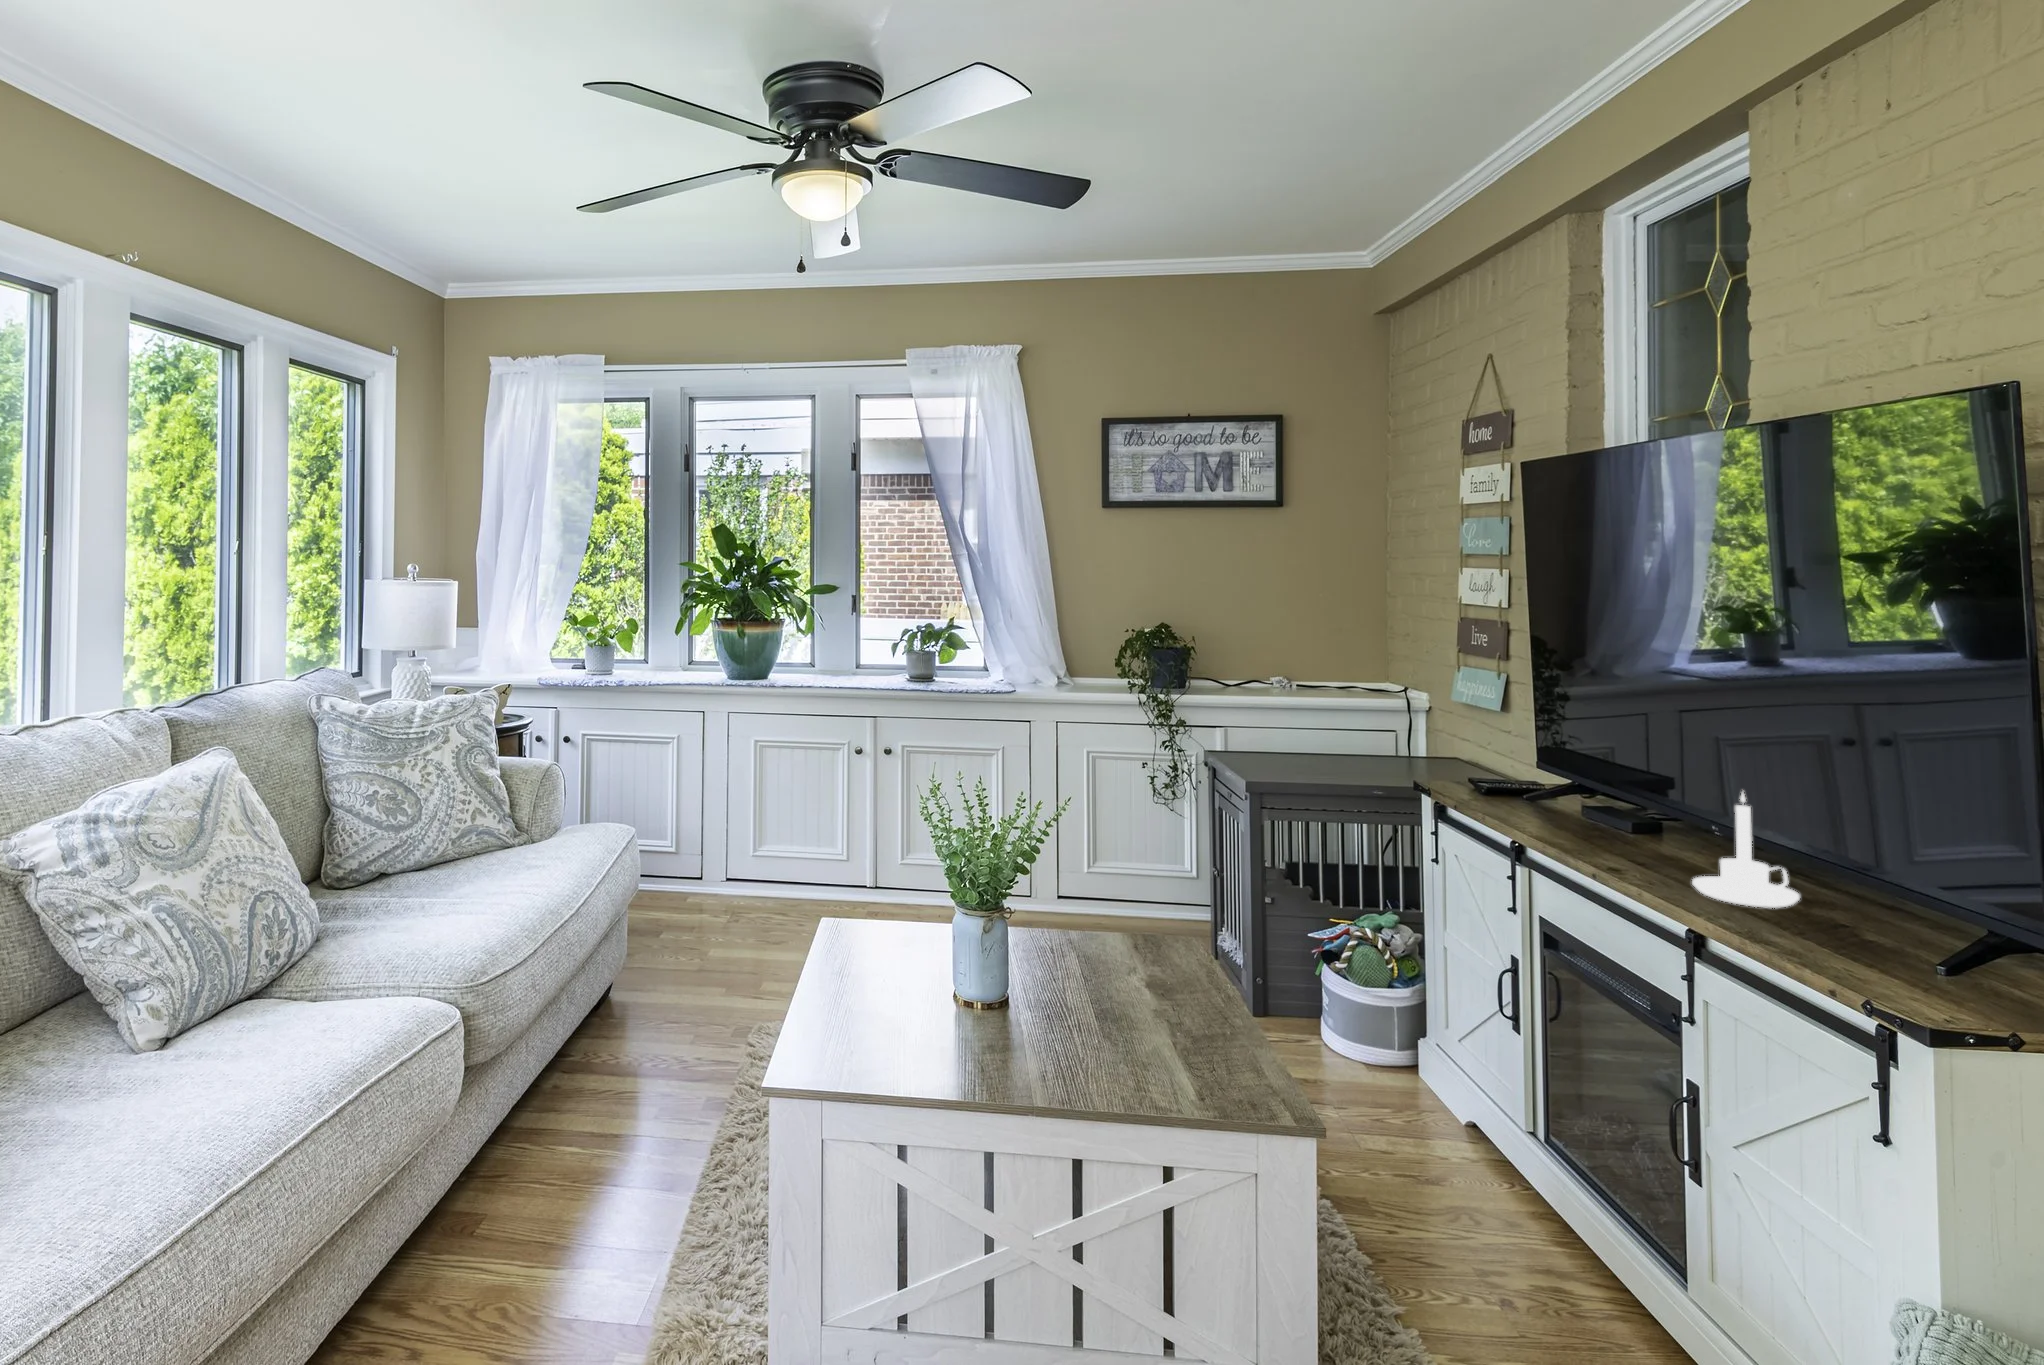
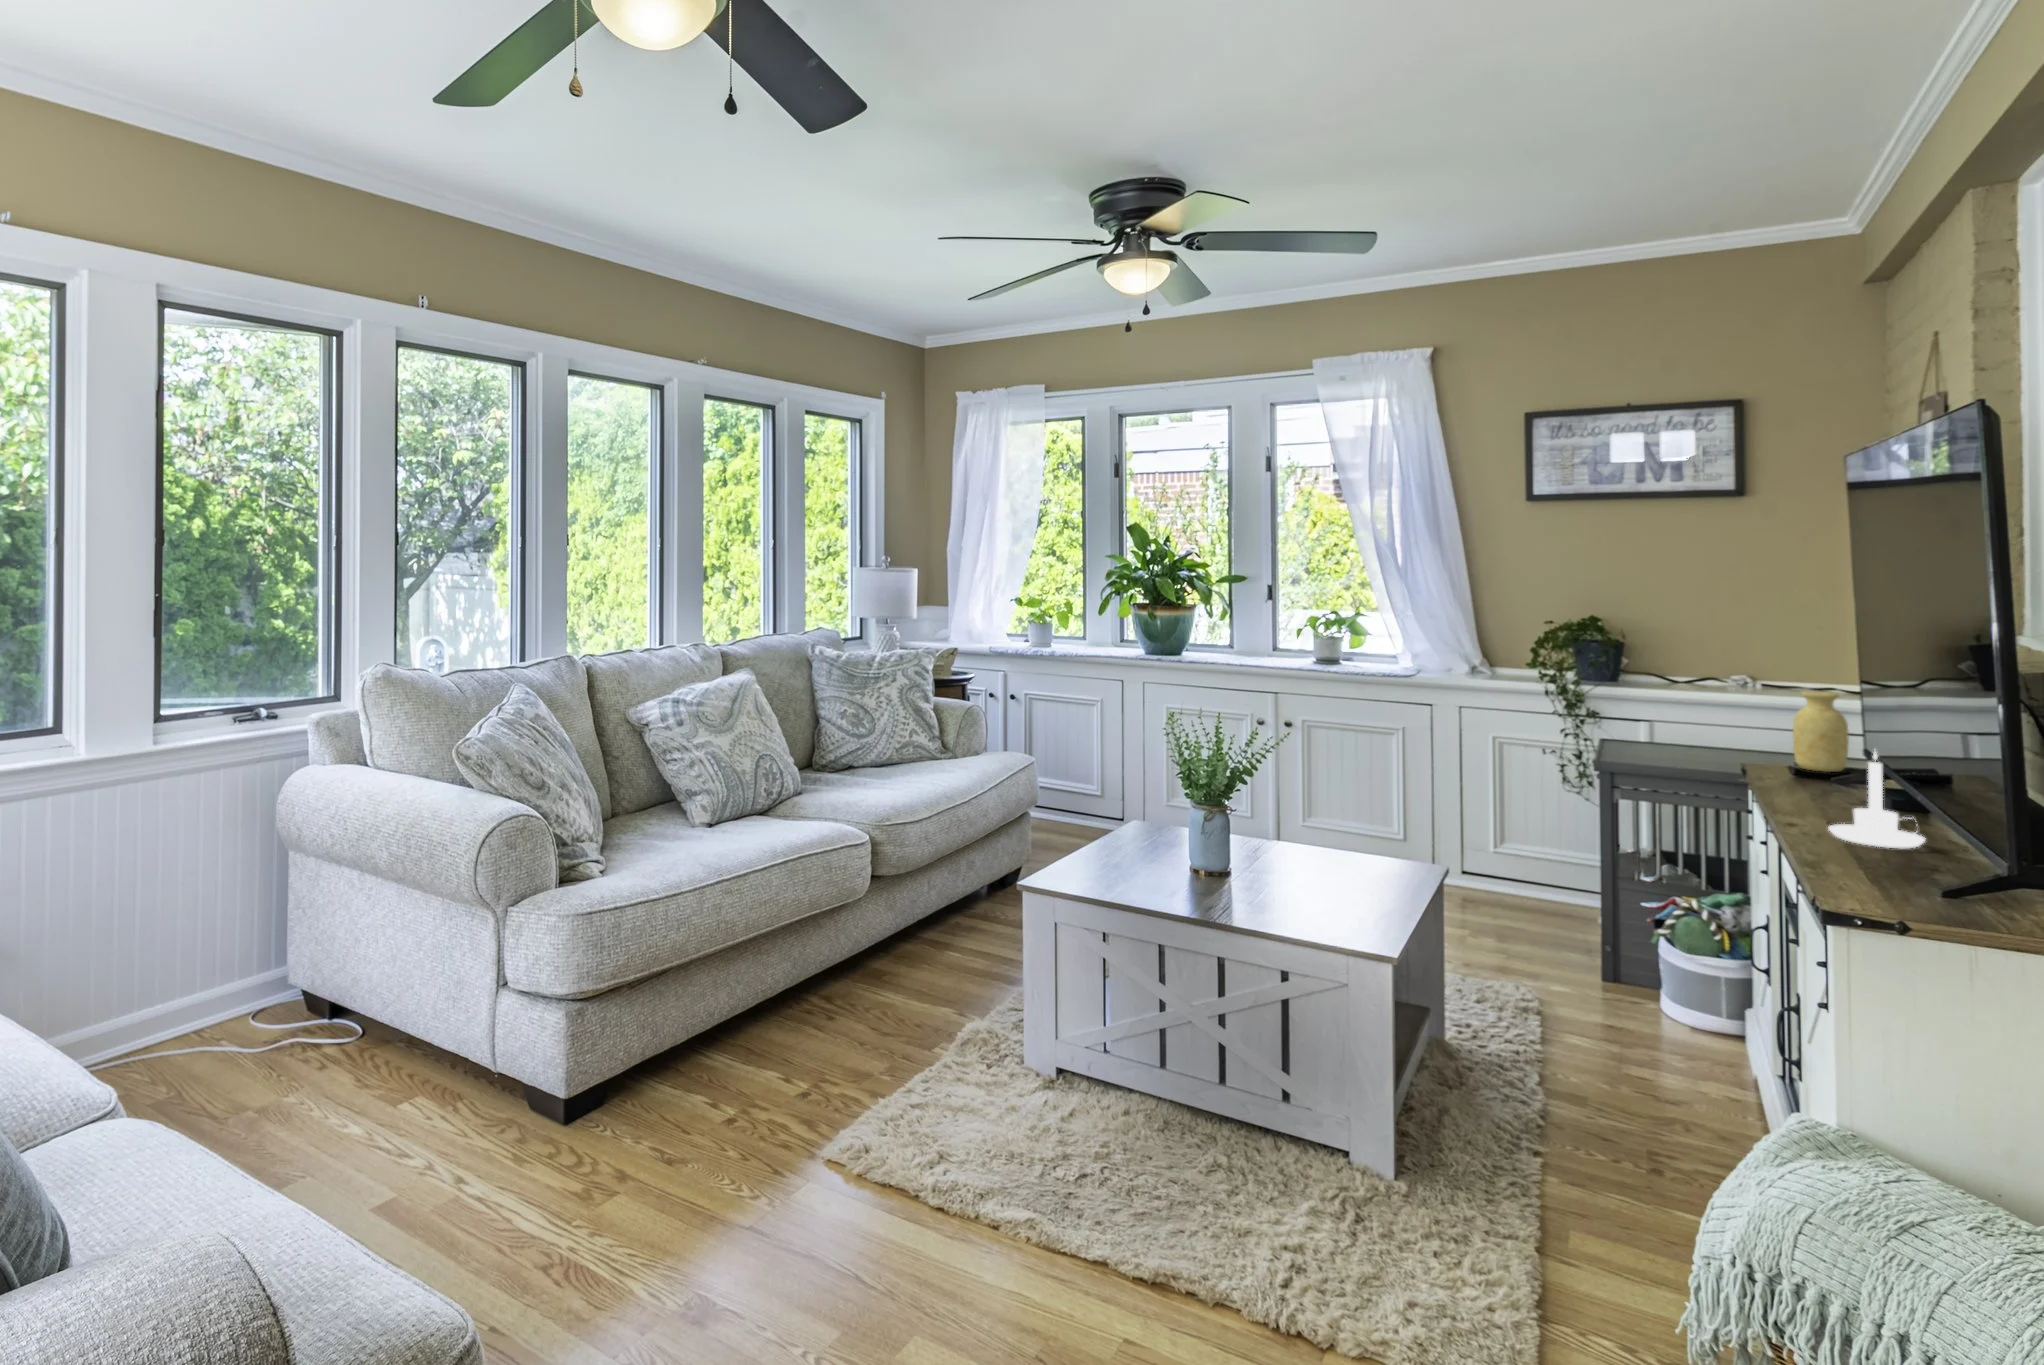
vase: none [1456,703,1506,787] -> present [1793,691,1849,772]

